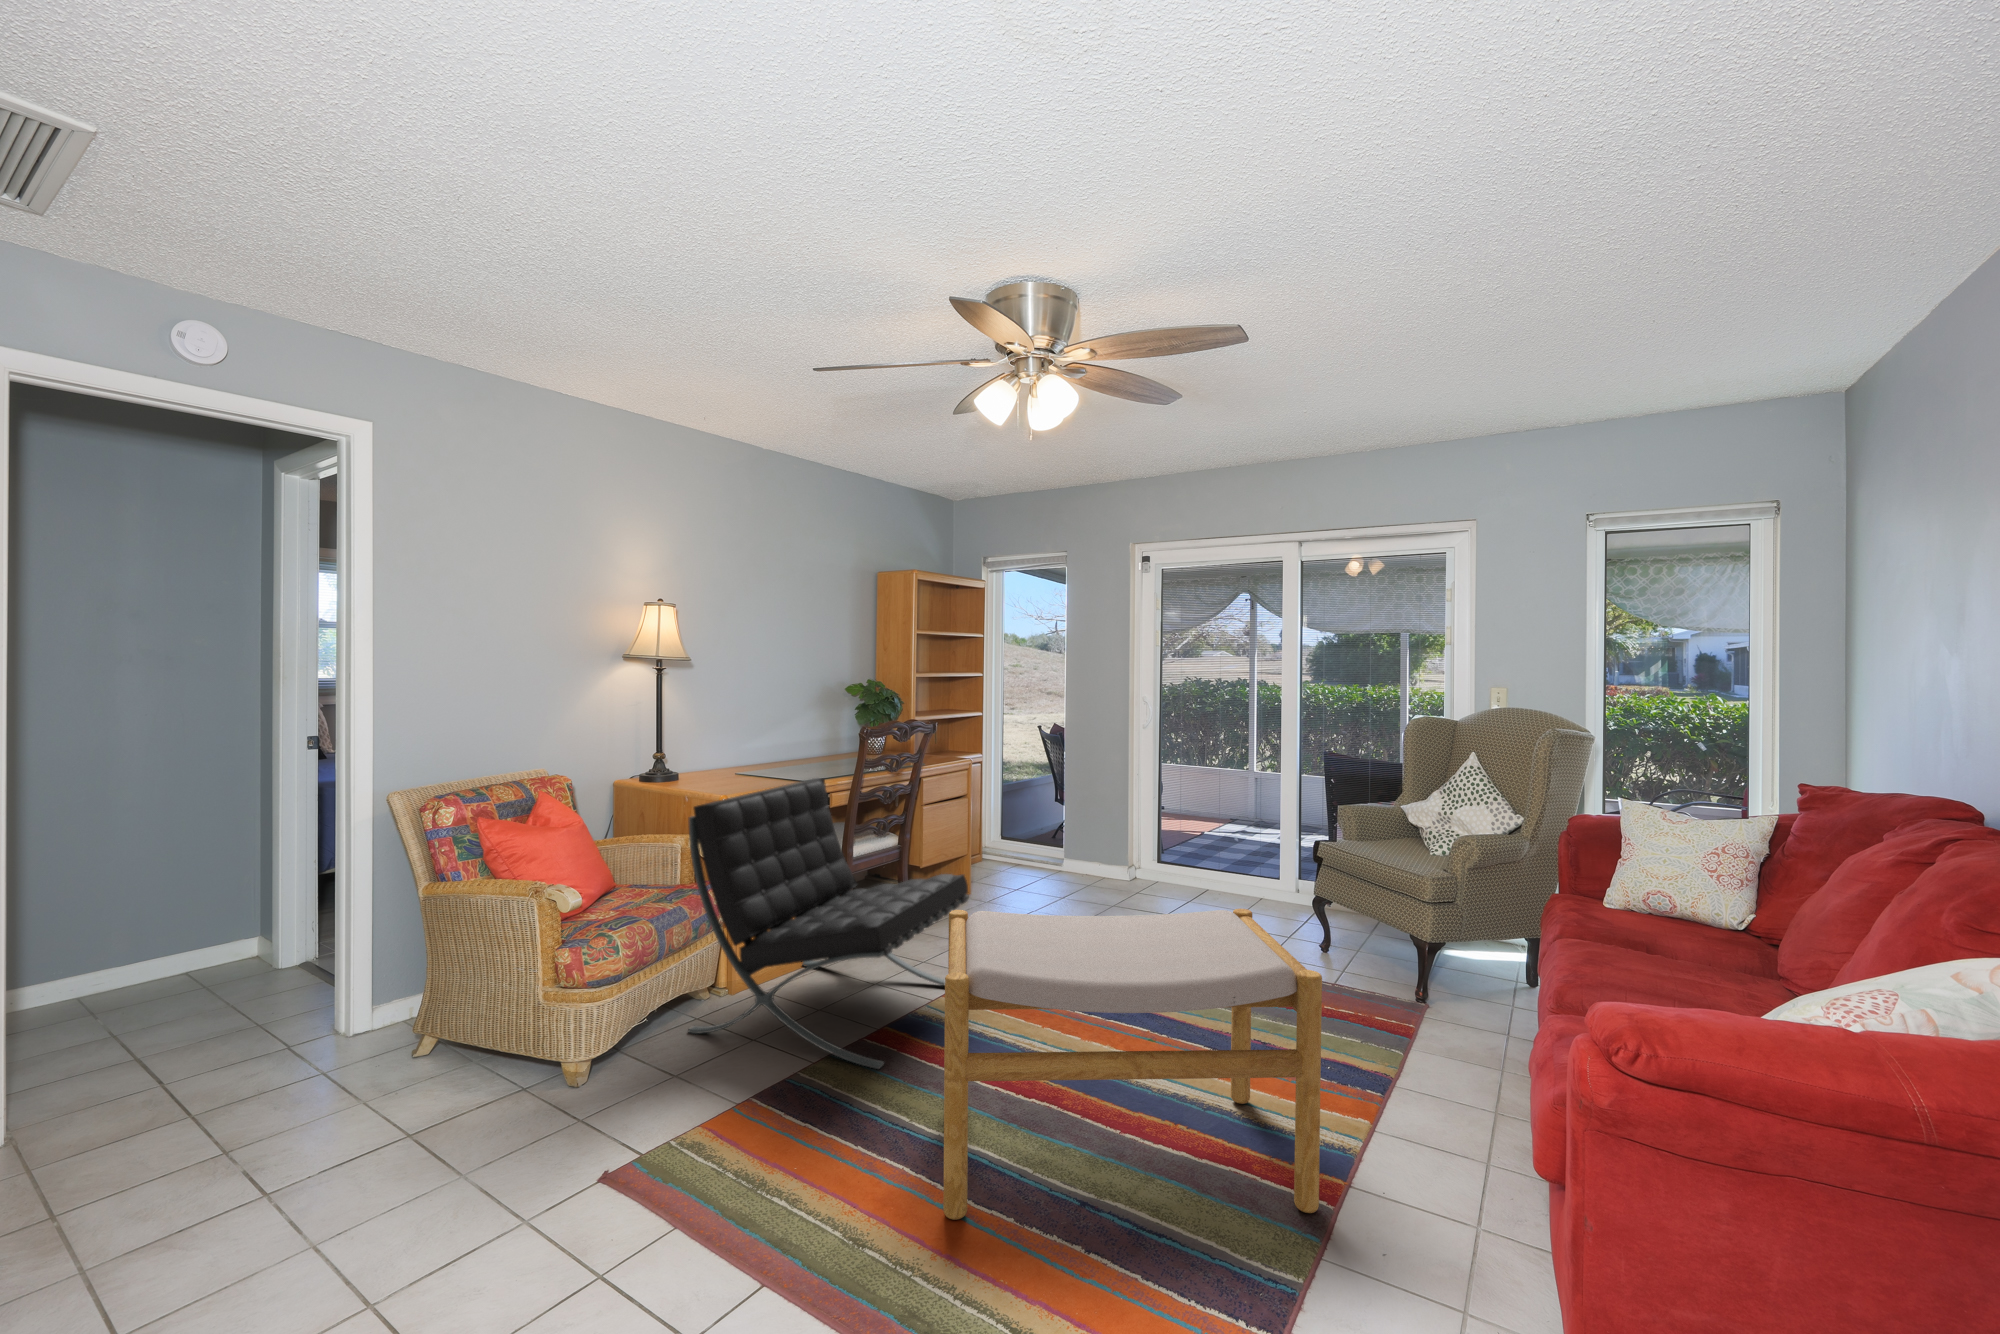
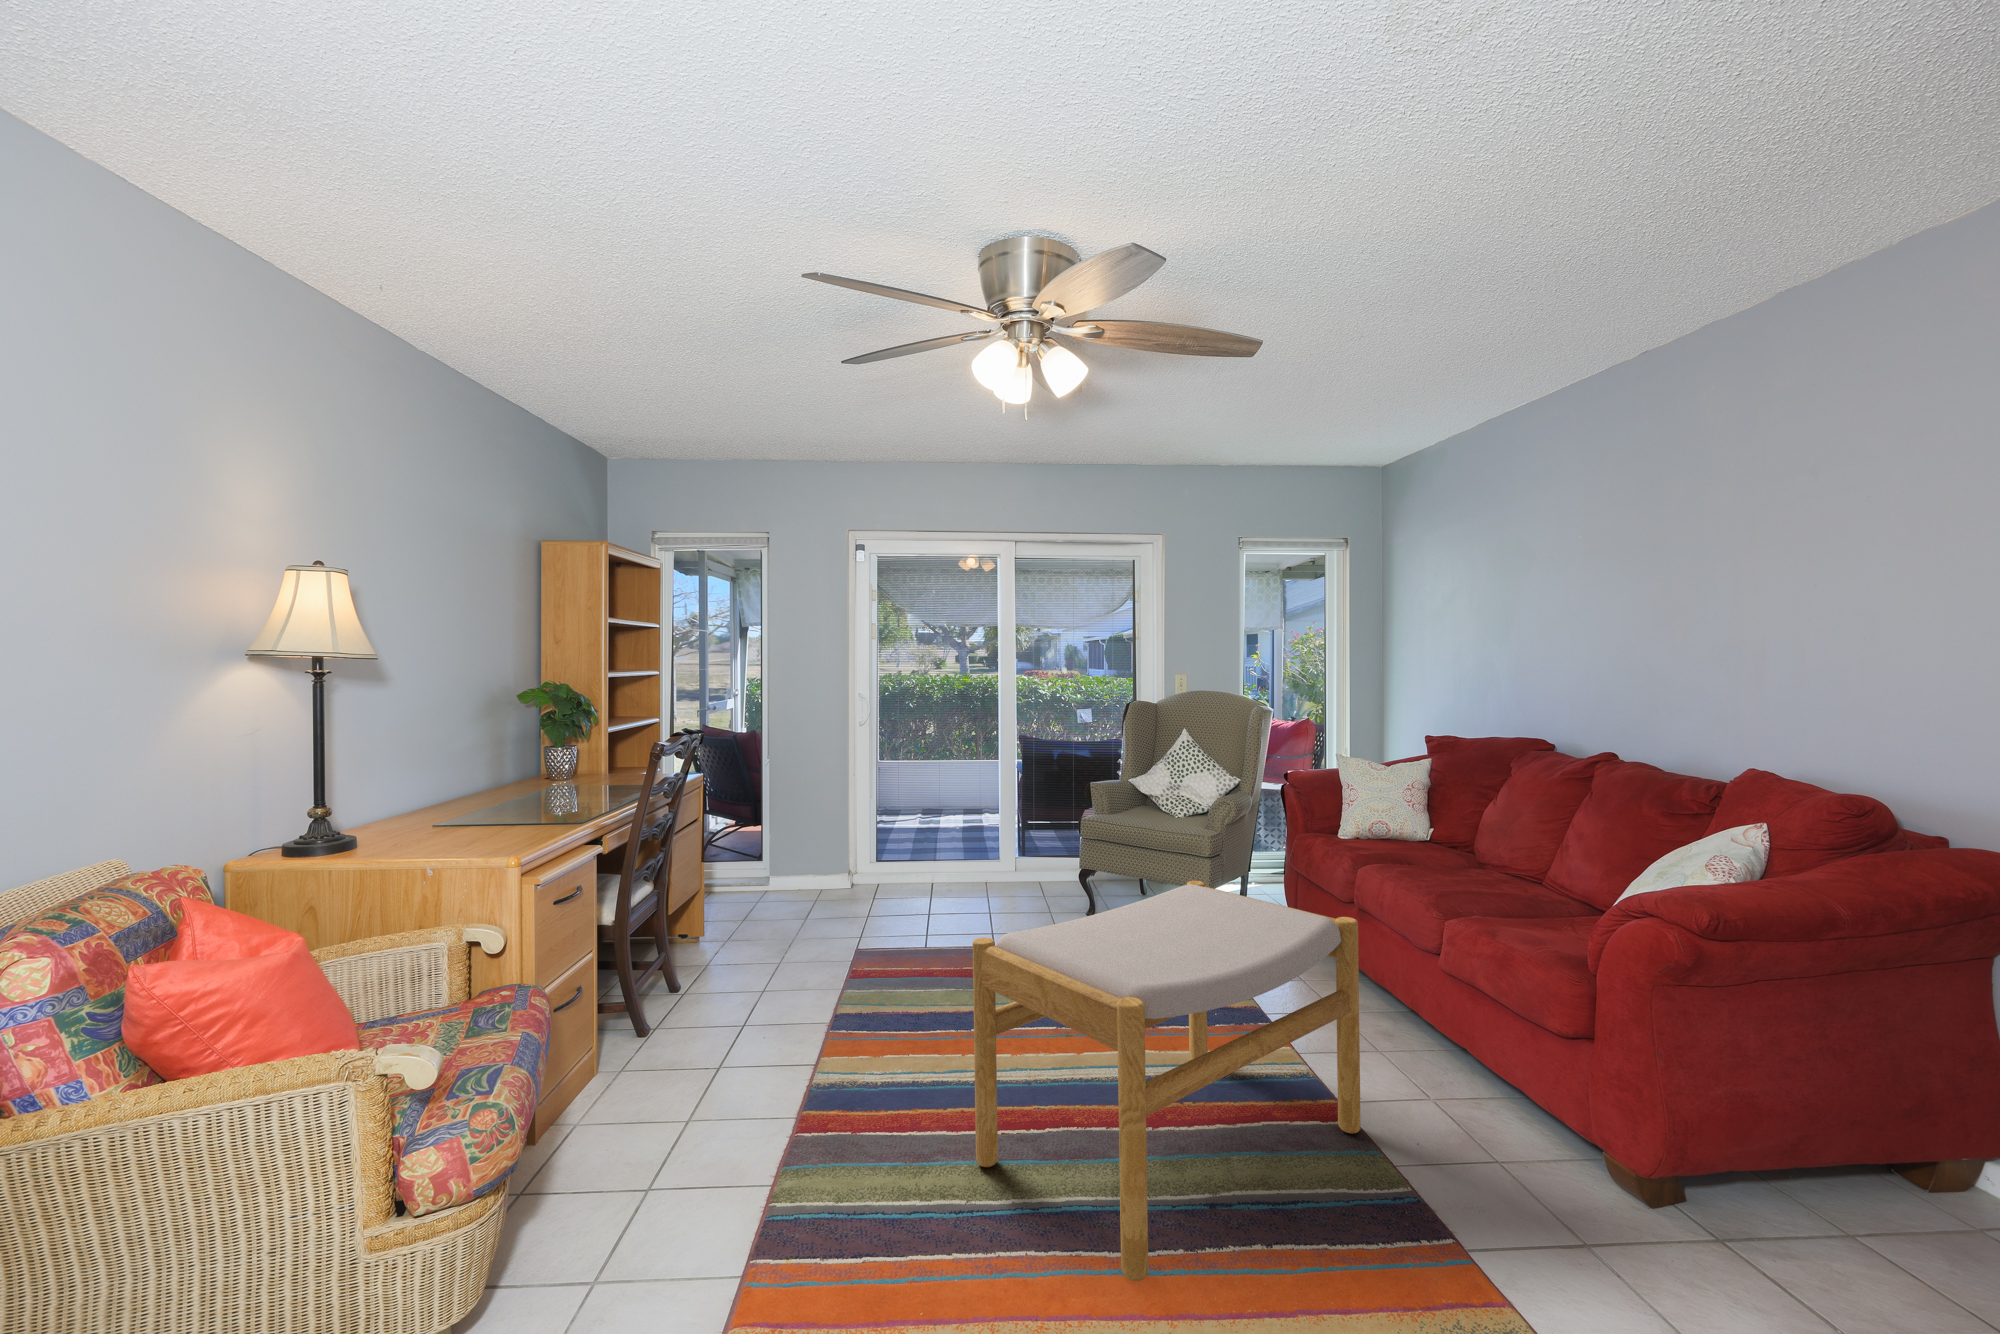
lounge chair: present [688,778,969,1069] -> none [528,819,858,1216]

